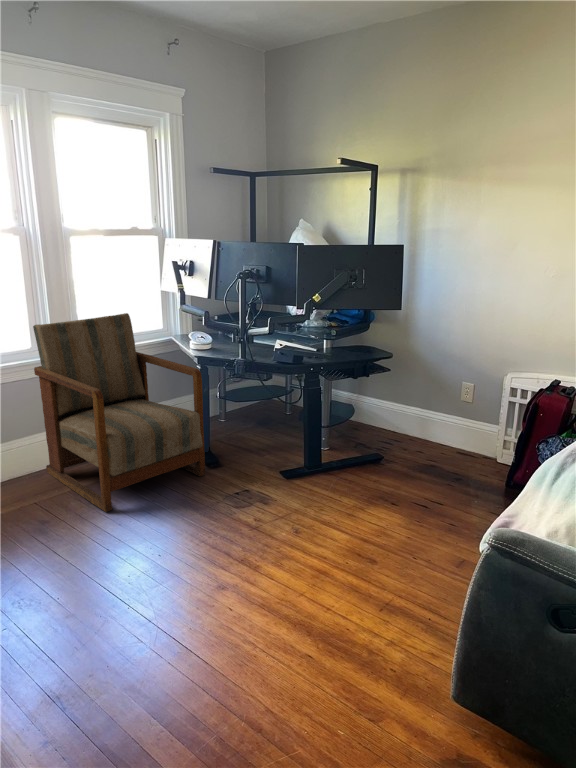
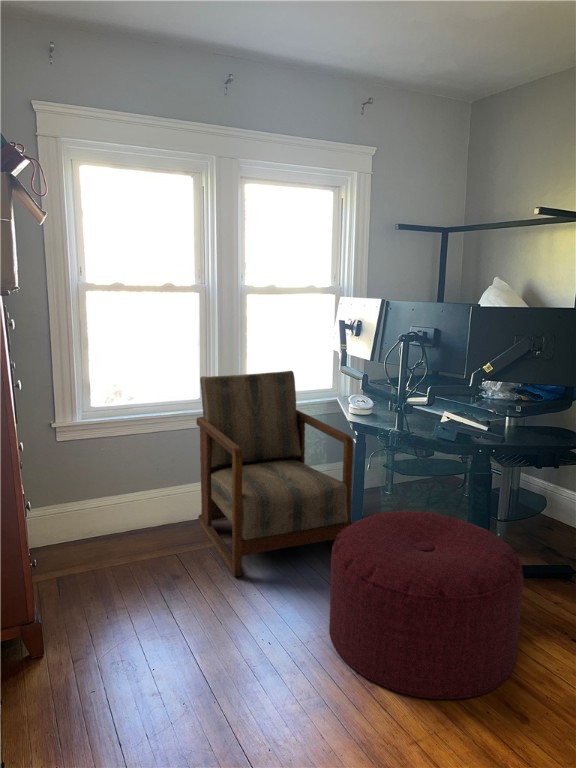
ottoman: none [205,425,360,566] -> present [329,511,524,699]

